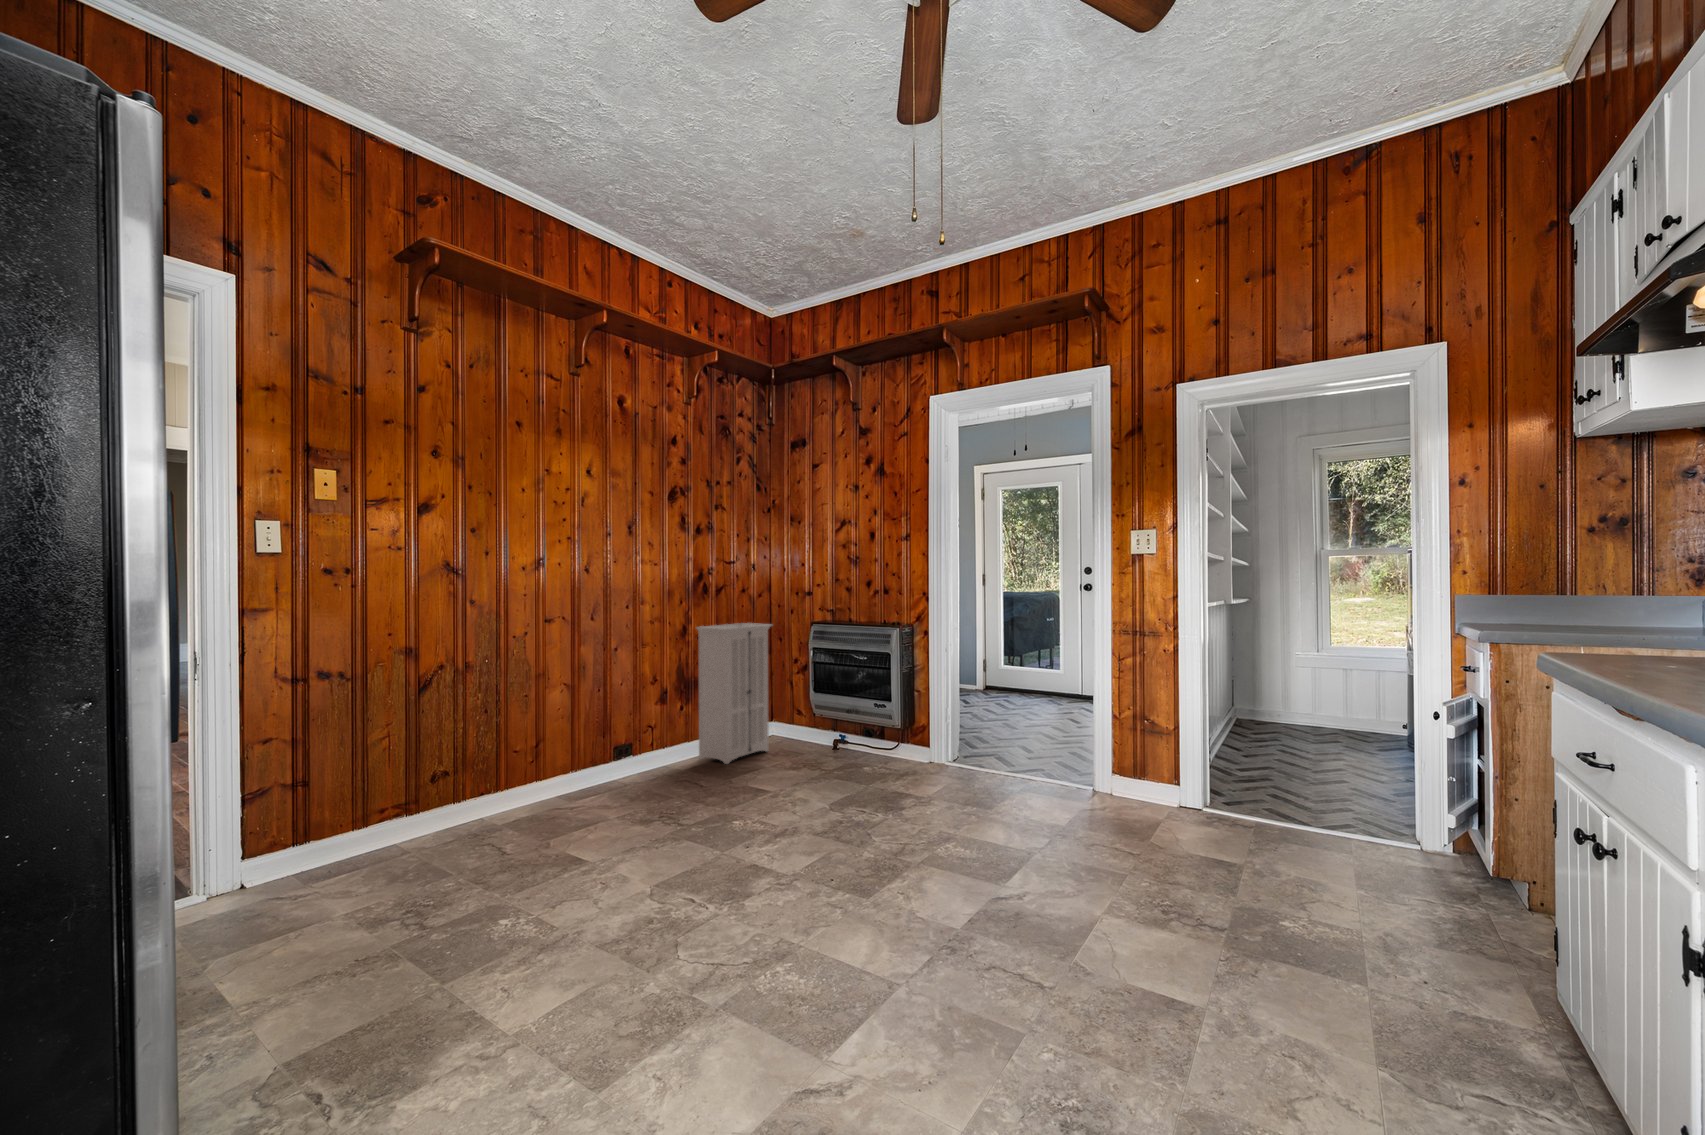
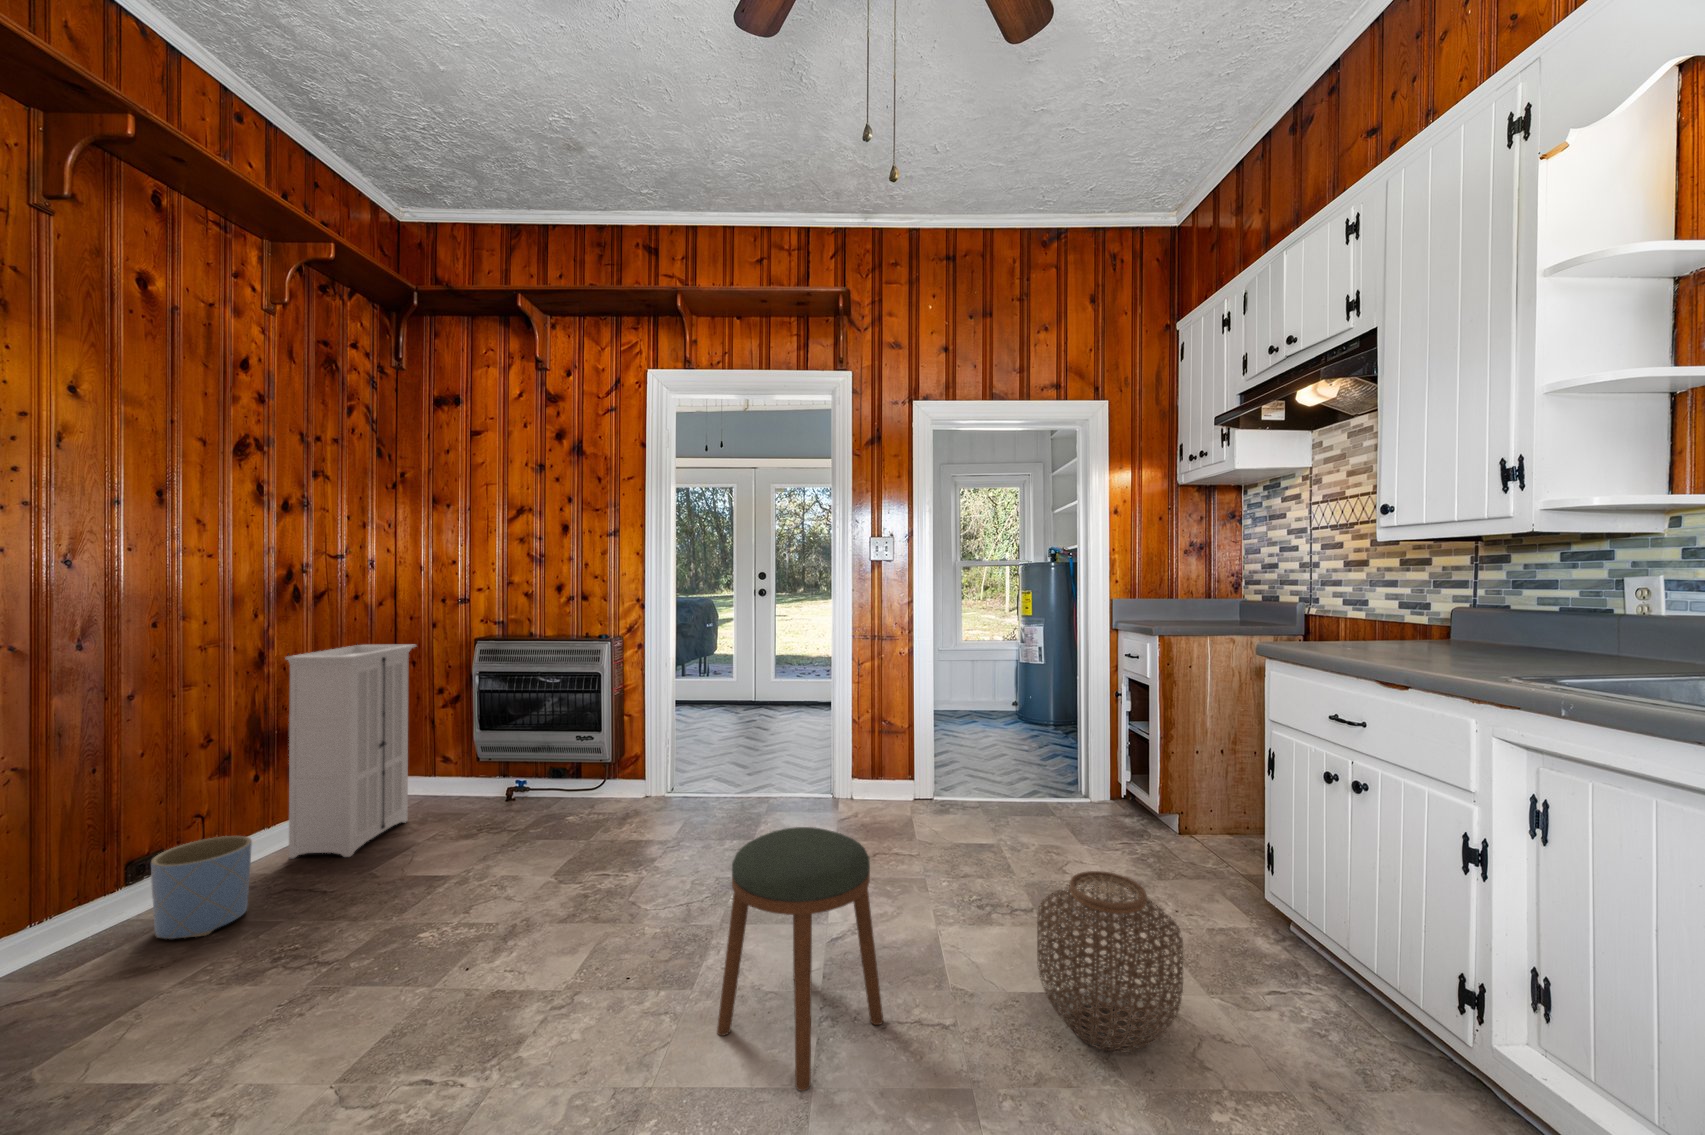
planter: none [625,732,669,786] -> present [151,836,252,939]
stool: none [853,769,969,946] -> present [717,827,883,1091]
woven basket: none [1089,852,1231,1022] -> present [1037,871,1183,1052]

